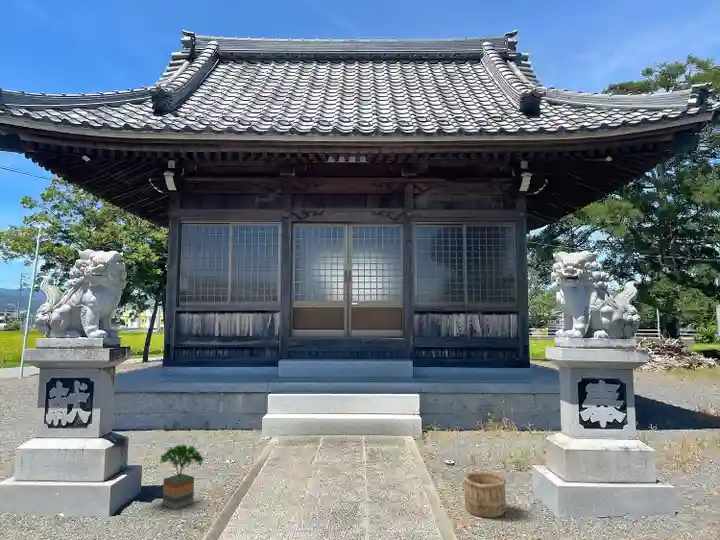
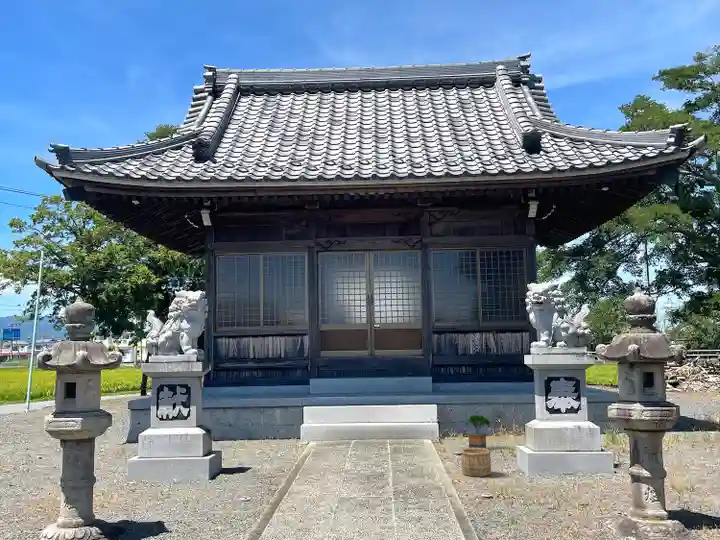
potted tree: present [160,445,204,509] -> present [465,415,490,449]

